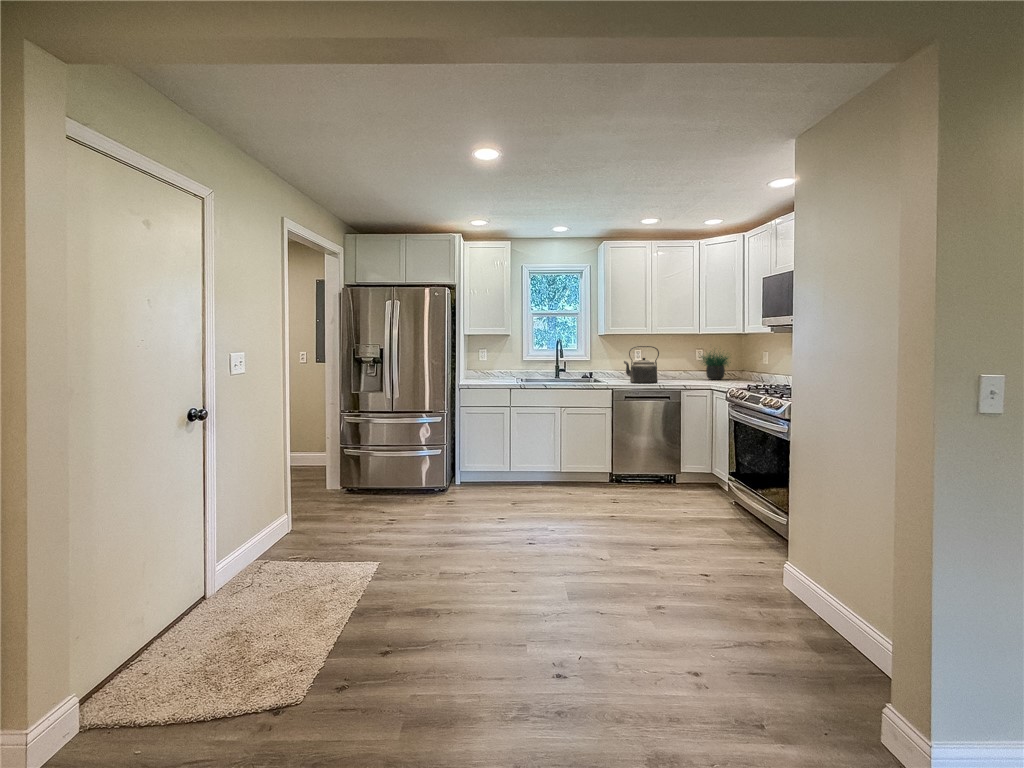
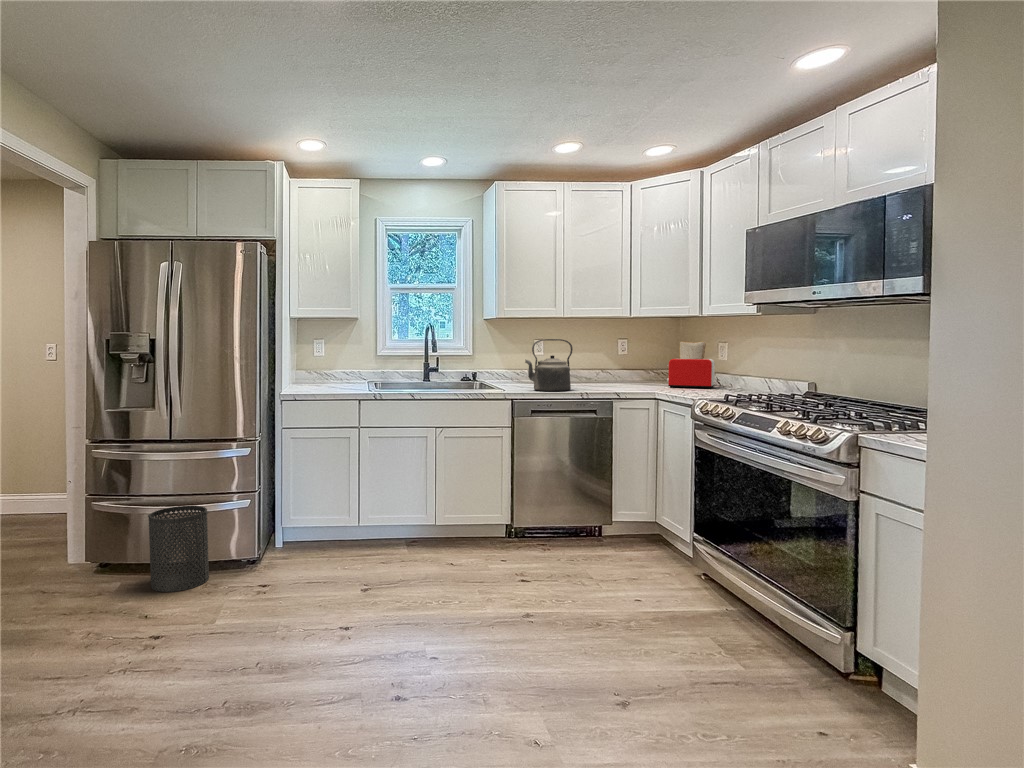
toaster: none [734,347,773,382] -> present [667,341,715,388]
potted plant: present [702,352,728,380] -> none [614,331,665,383]
trash can: none [382,452,416,503] -> present [148,506,209,592]

